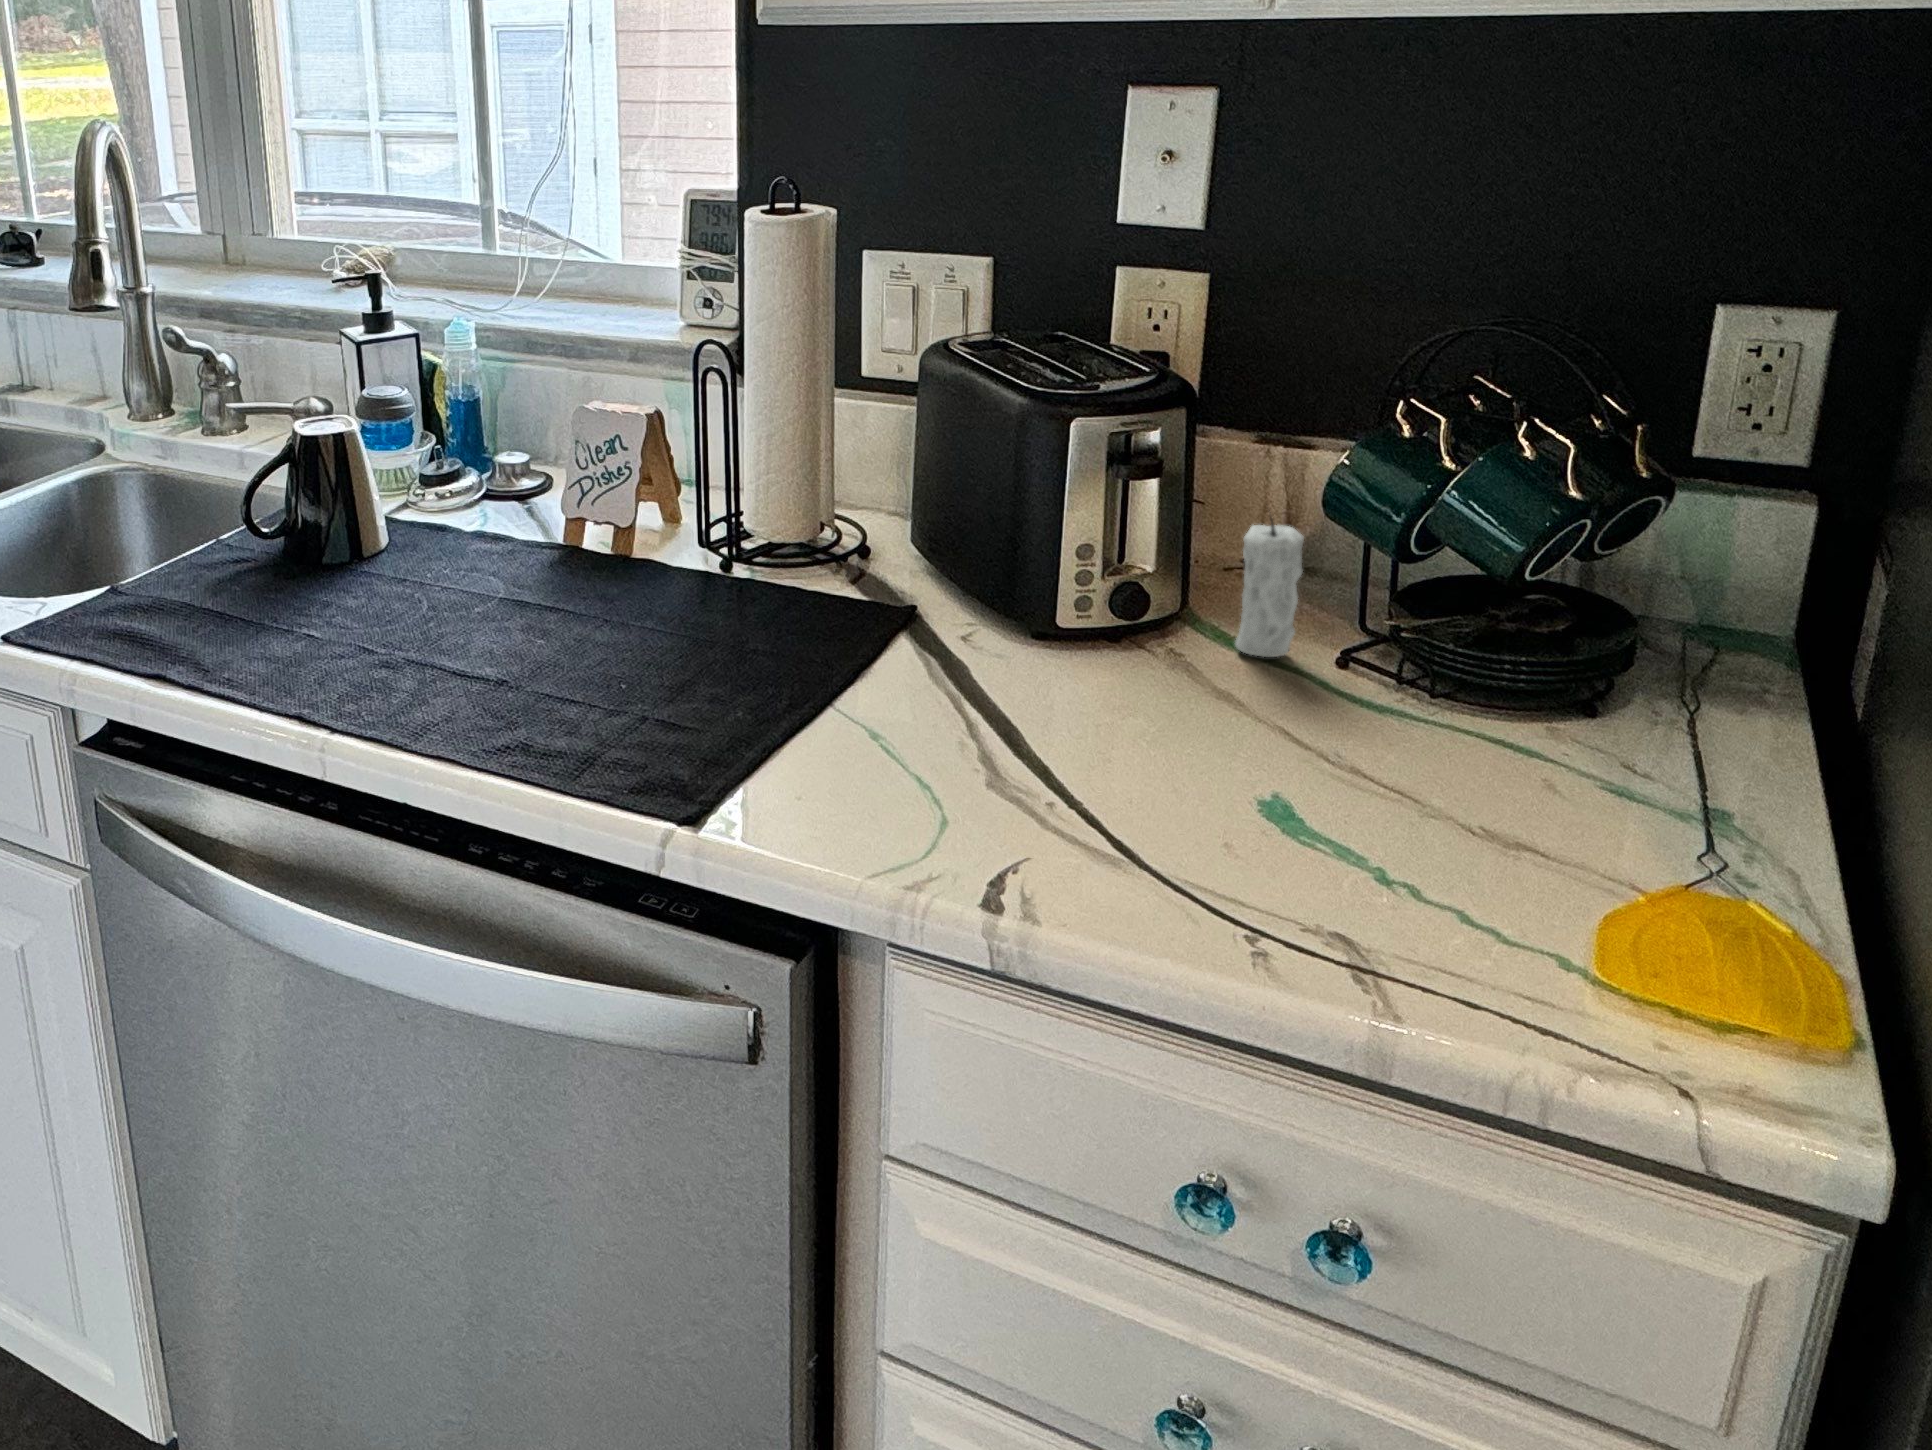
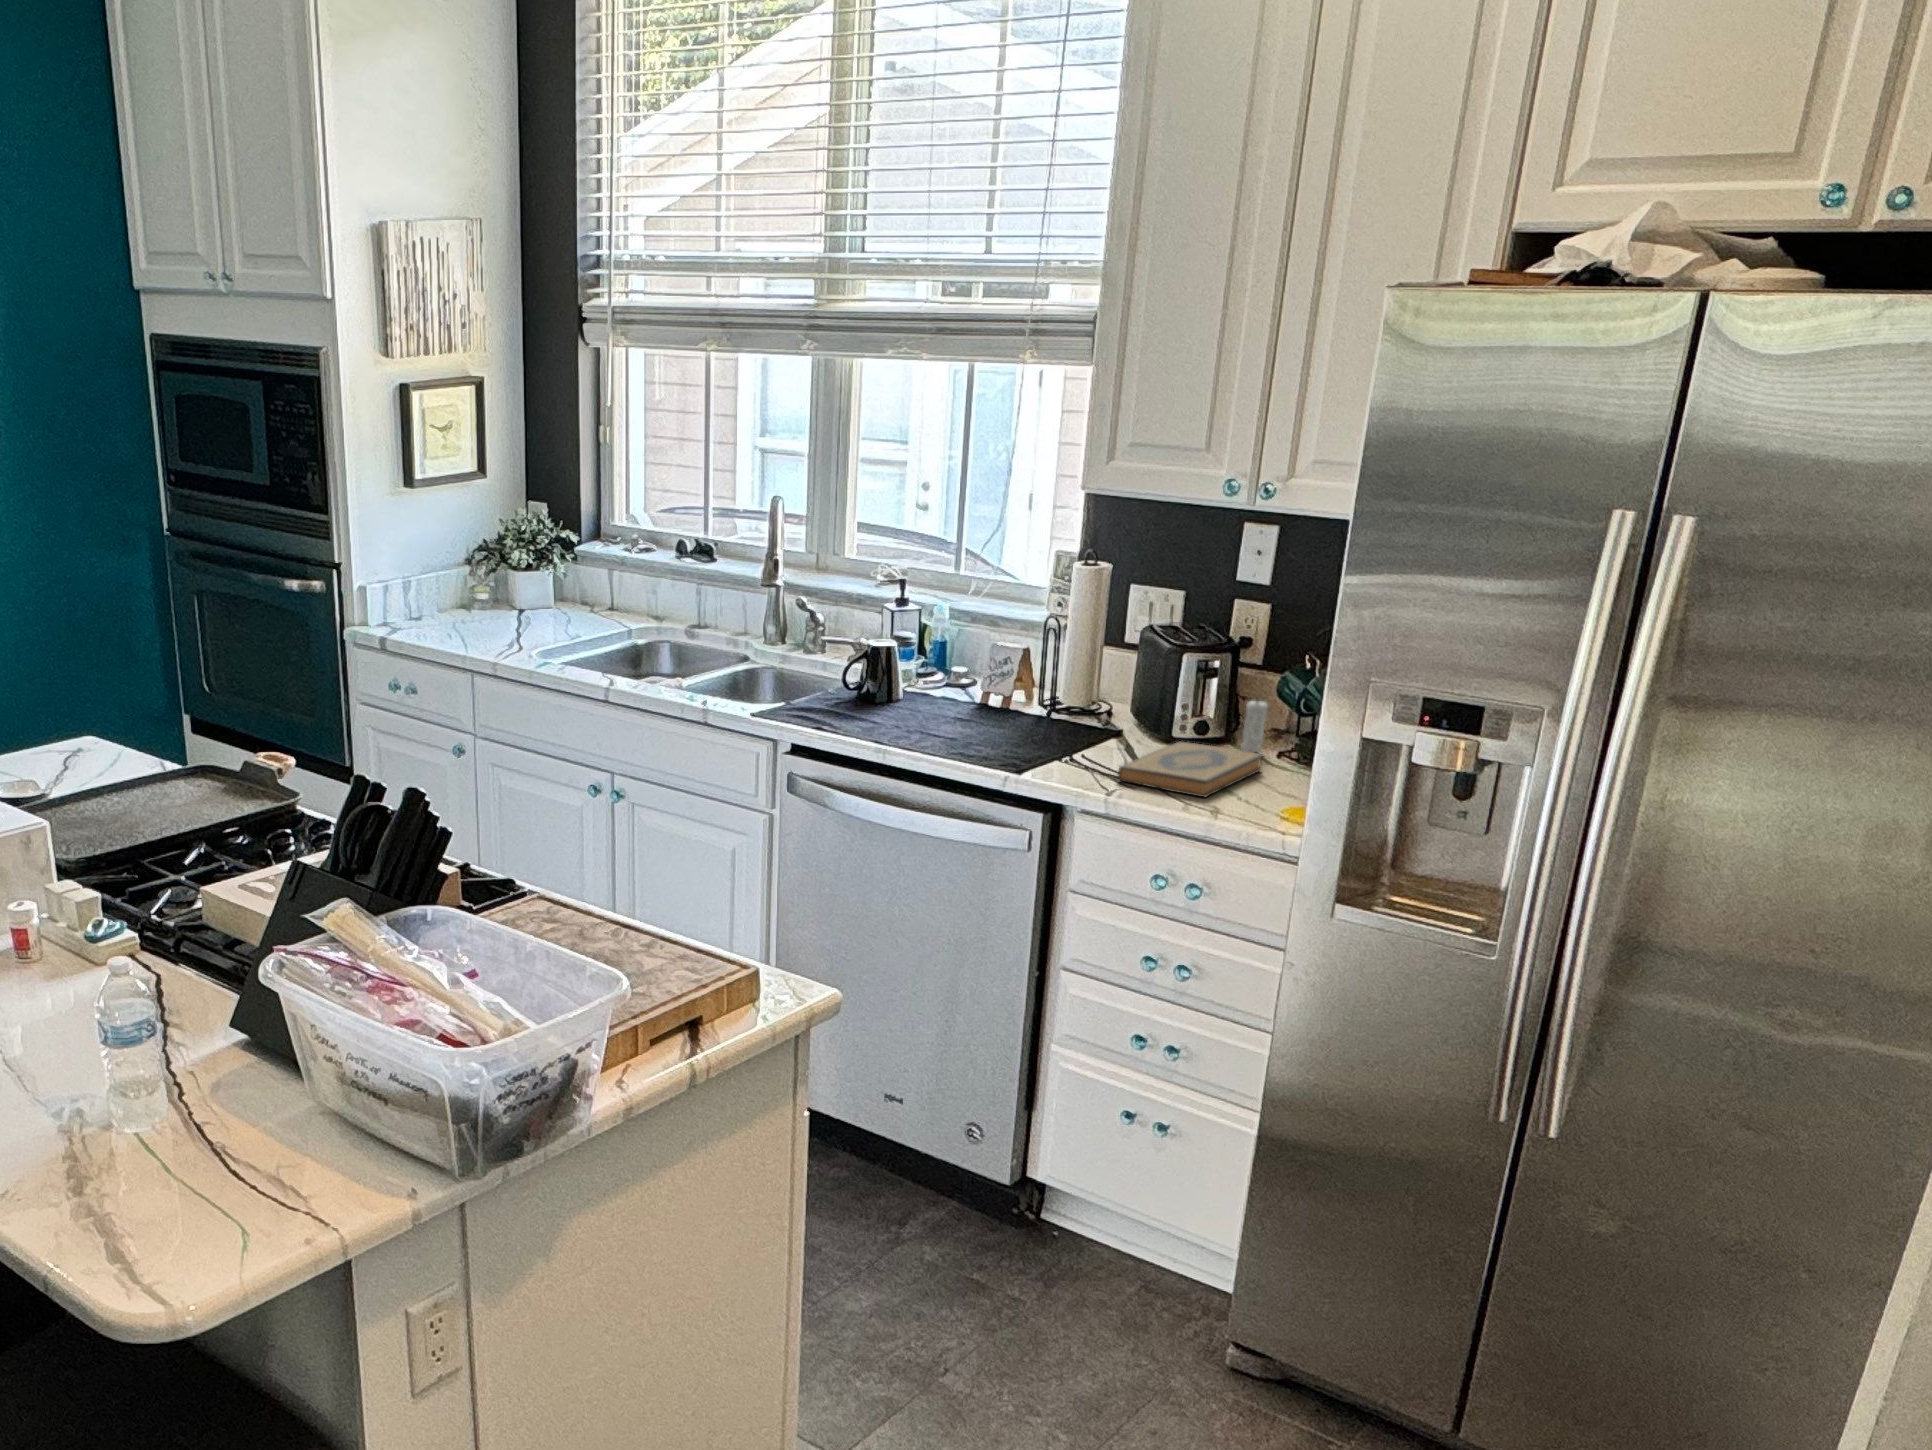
hardback book: none [1003,657,1364,919] -> present [1118,741,1263,798]

